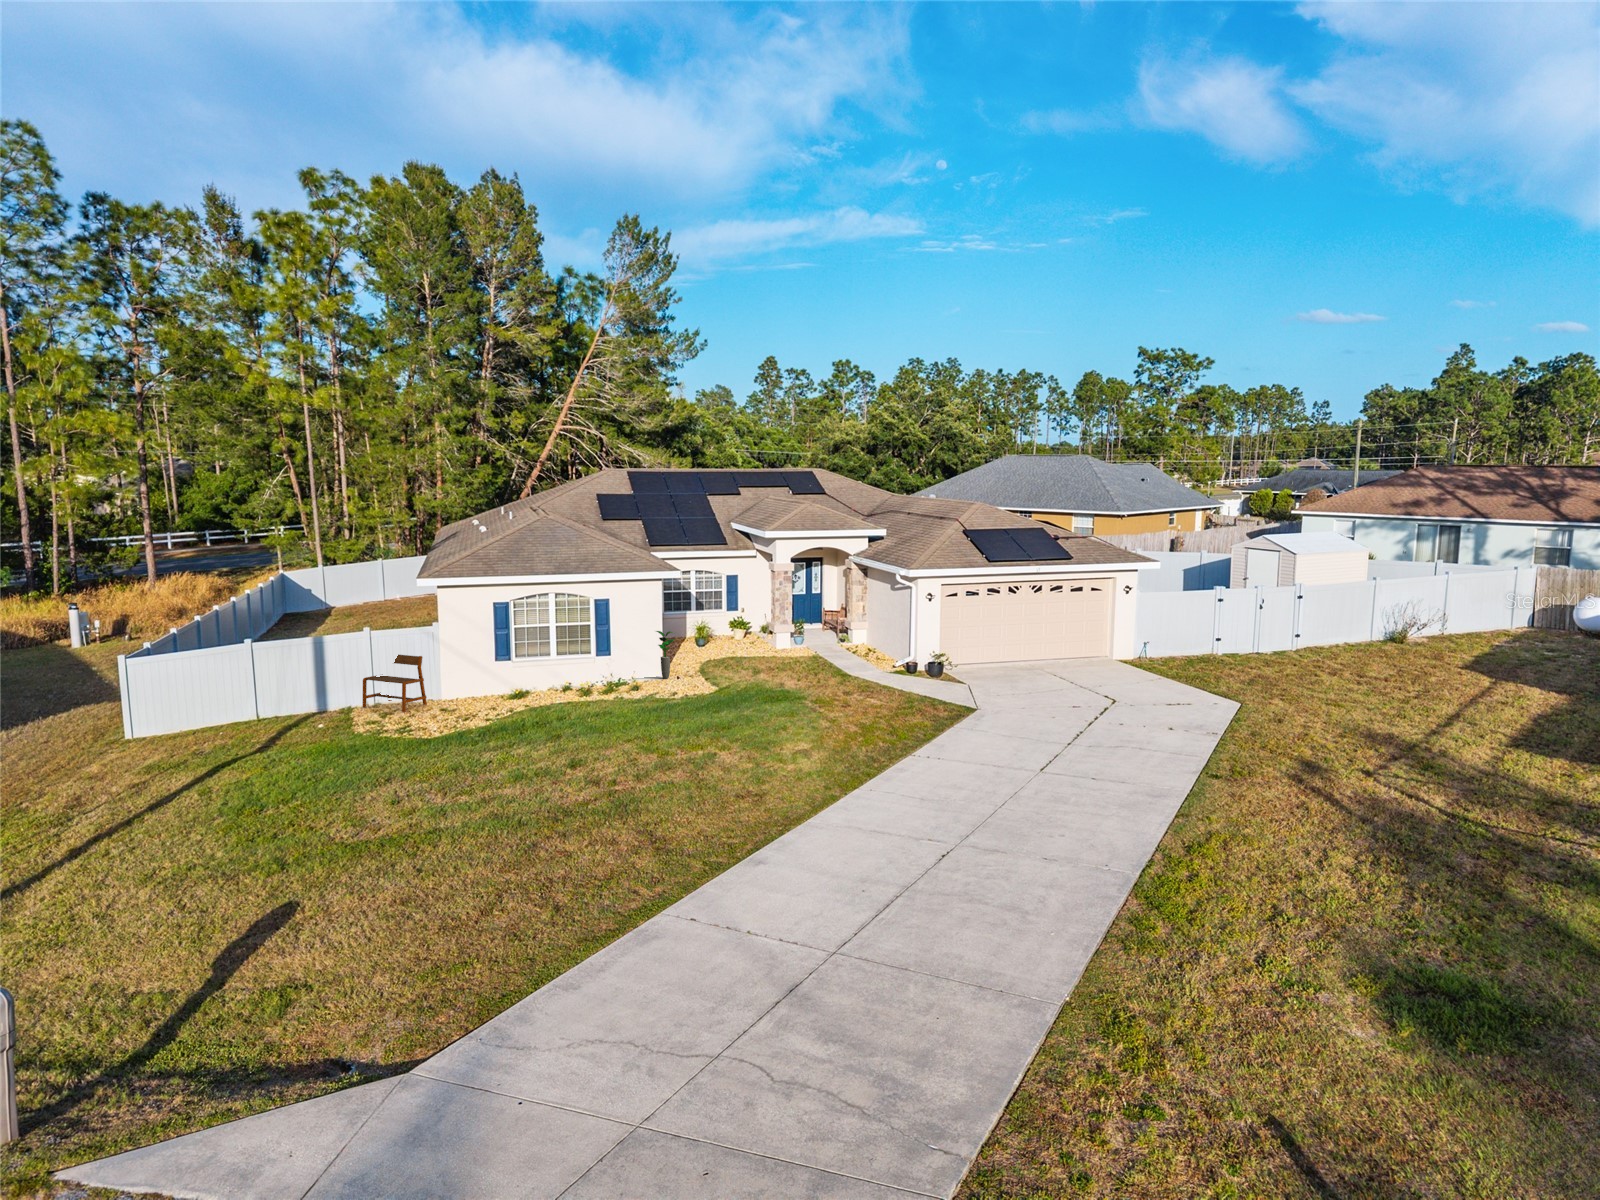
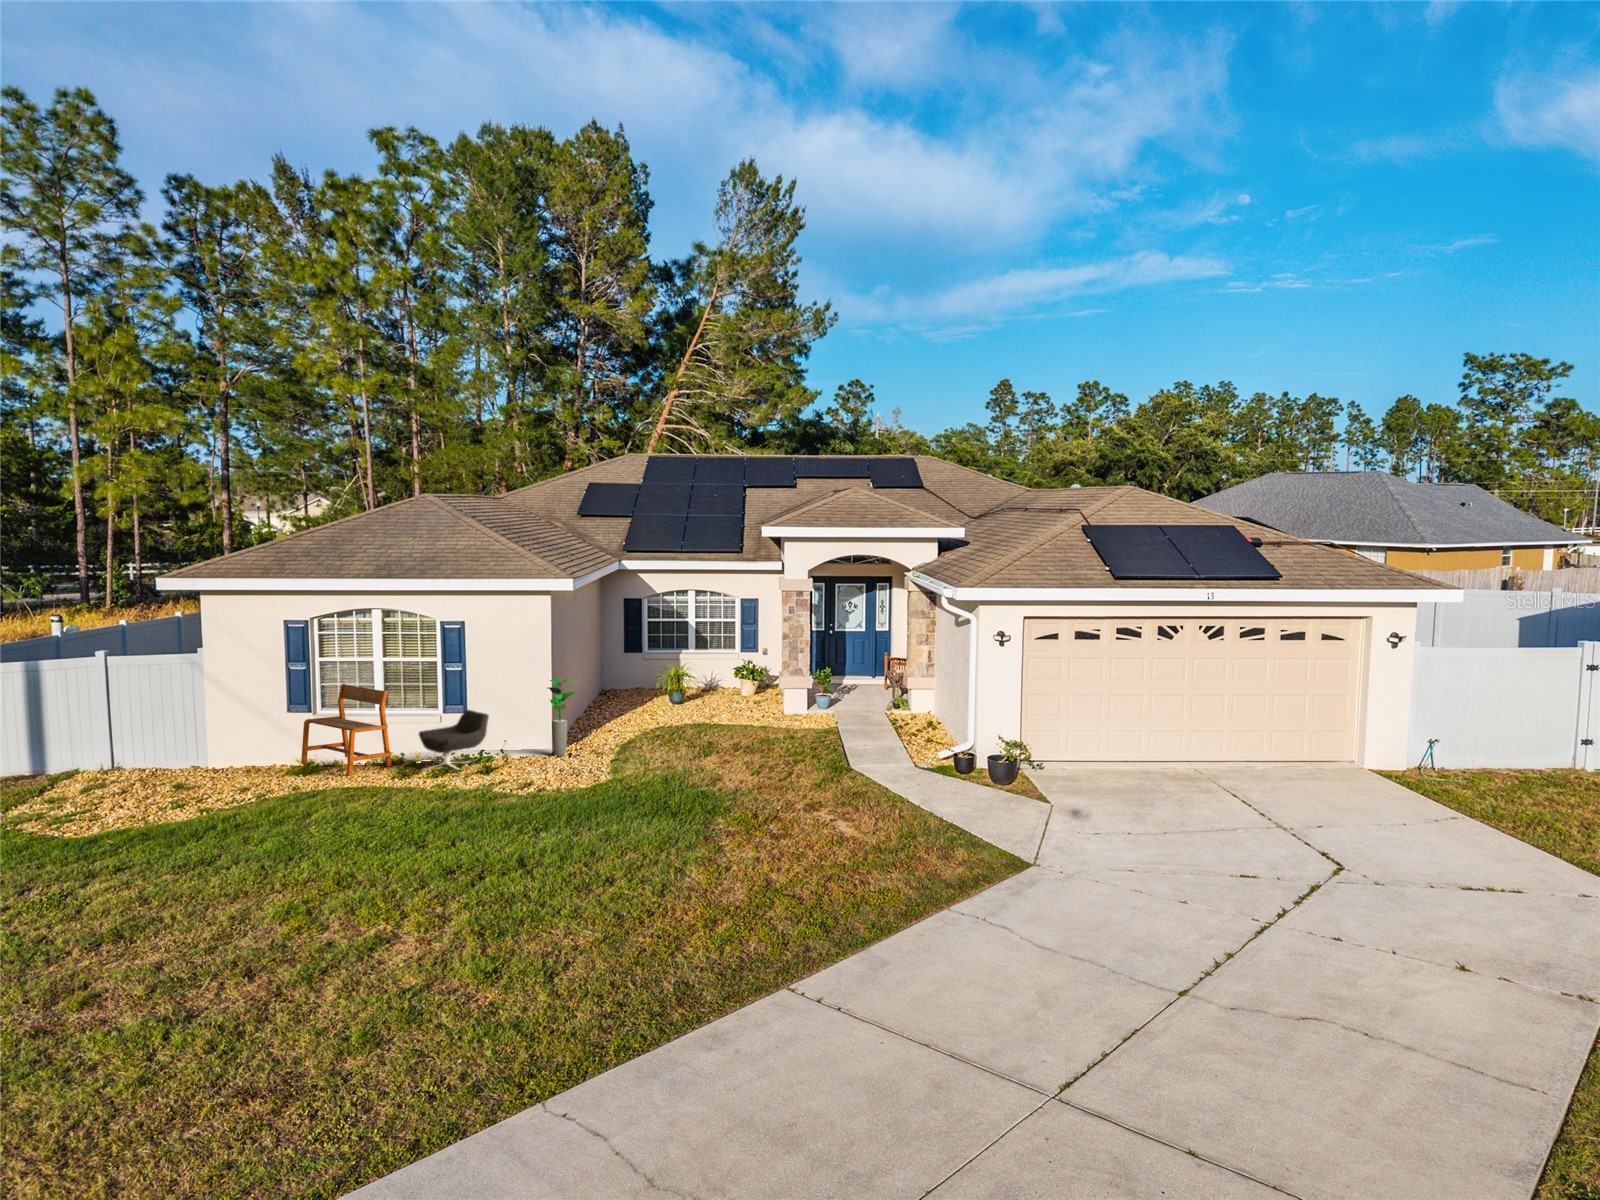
lounge chair: none [585,653,628,691] -> present [419,710,489,769]
bench: present [362,655,427,712] -> present [301,684,392,775]

